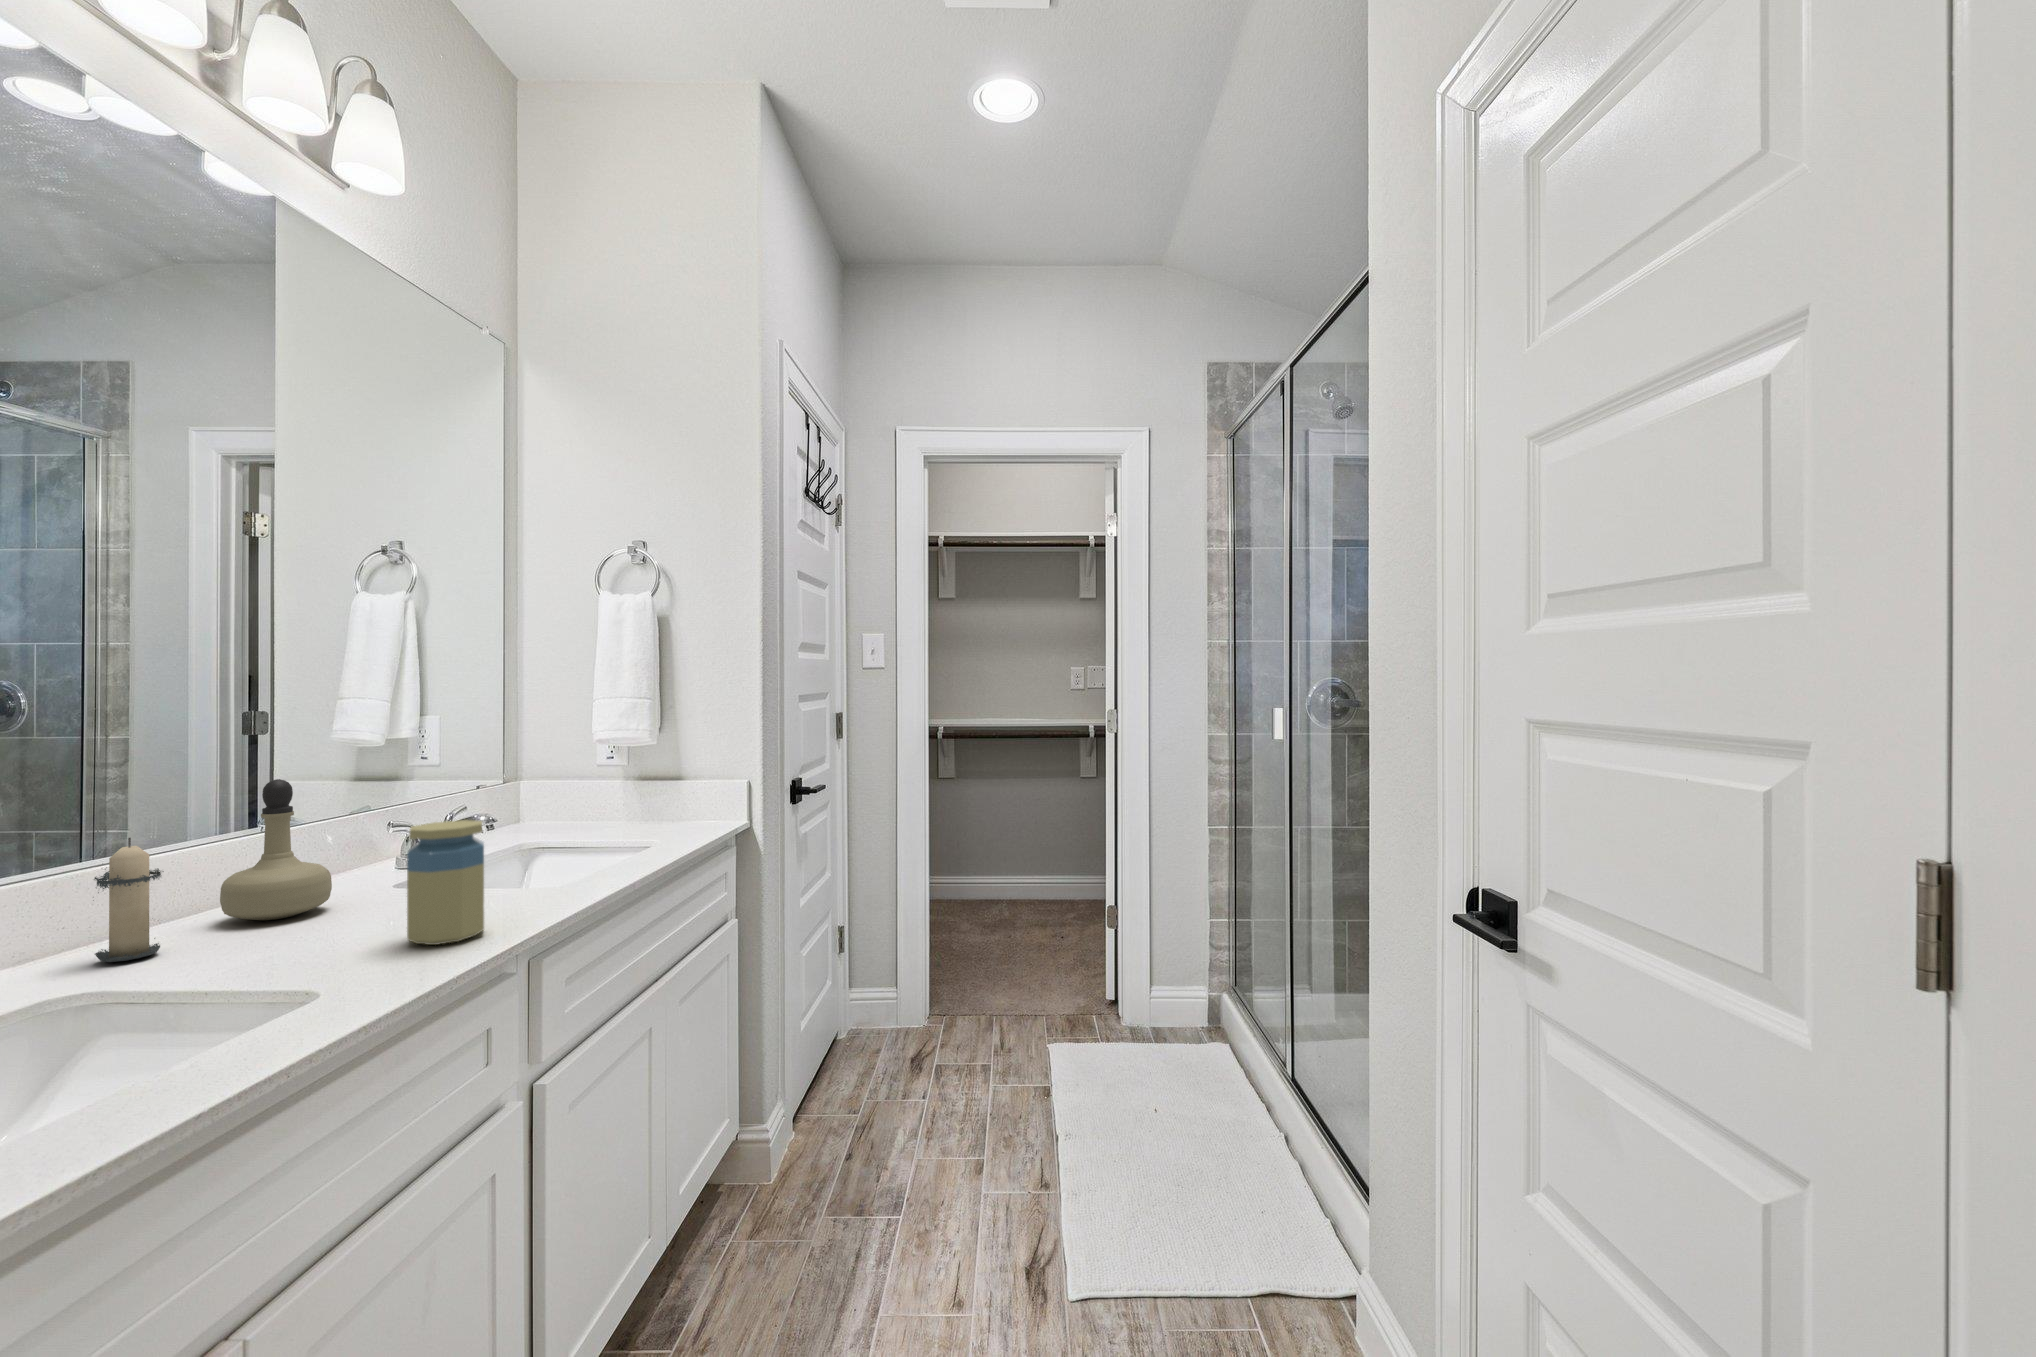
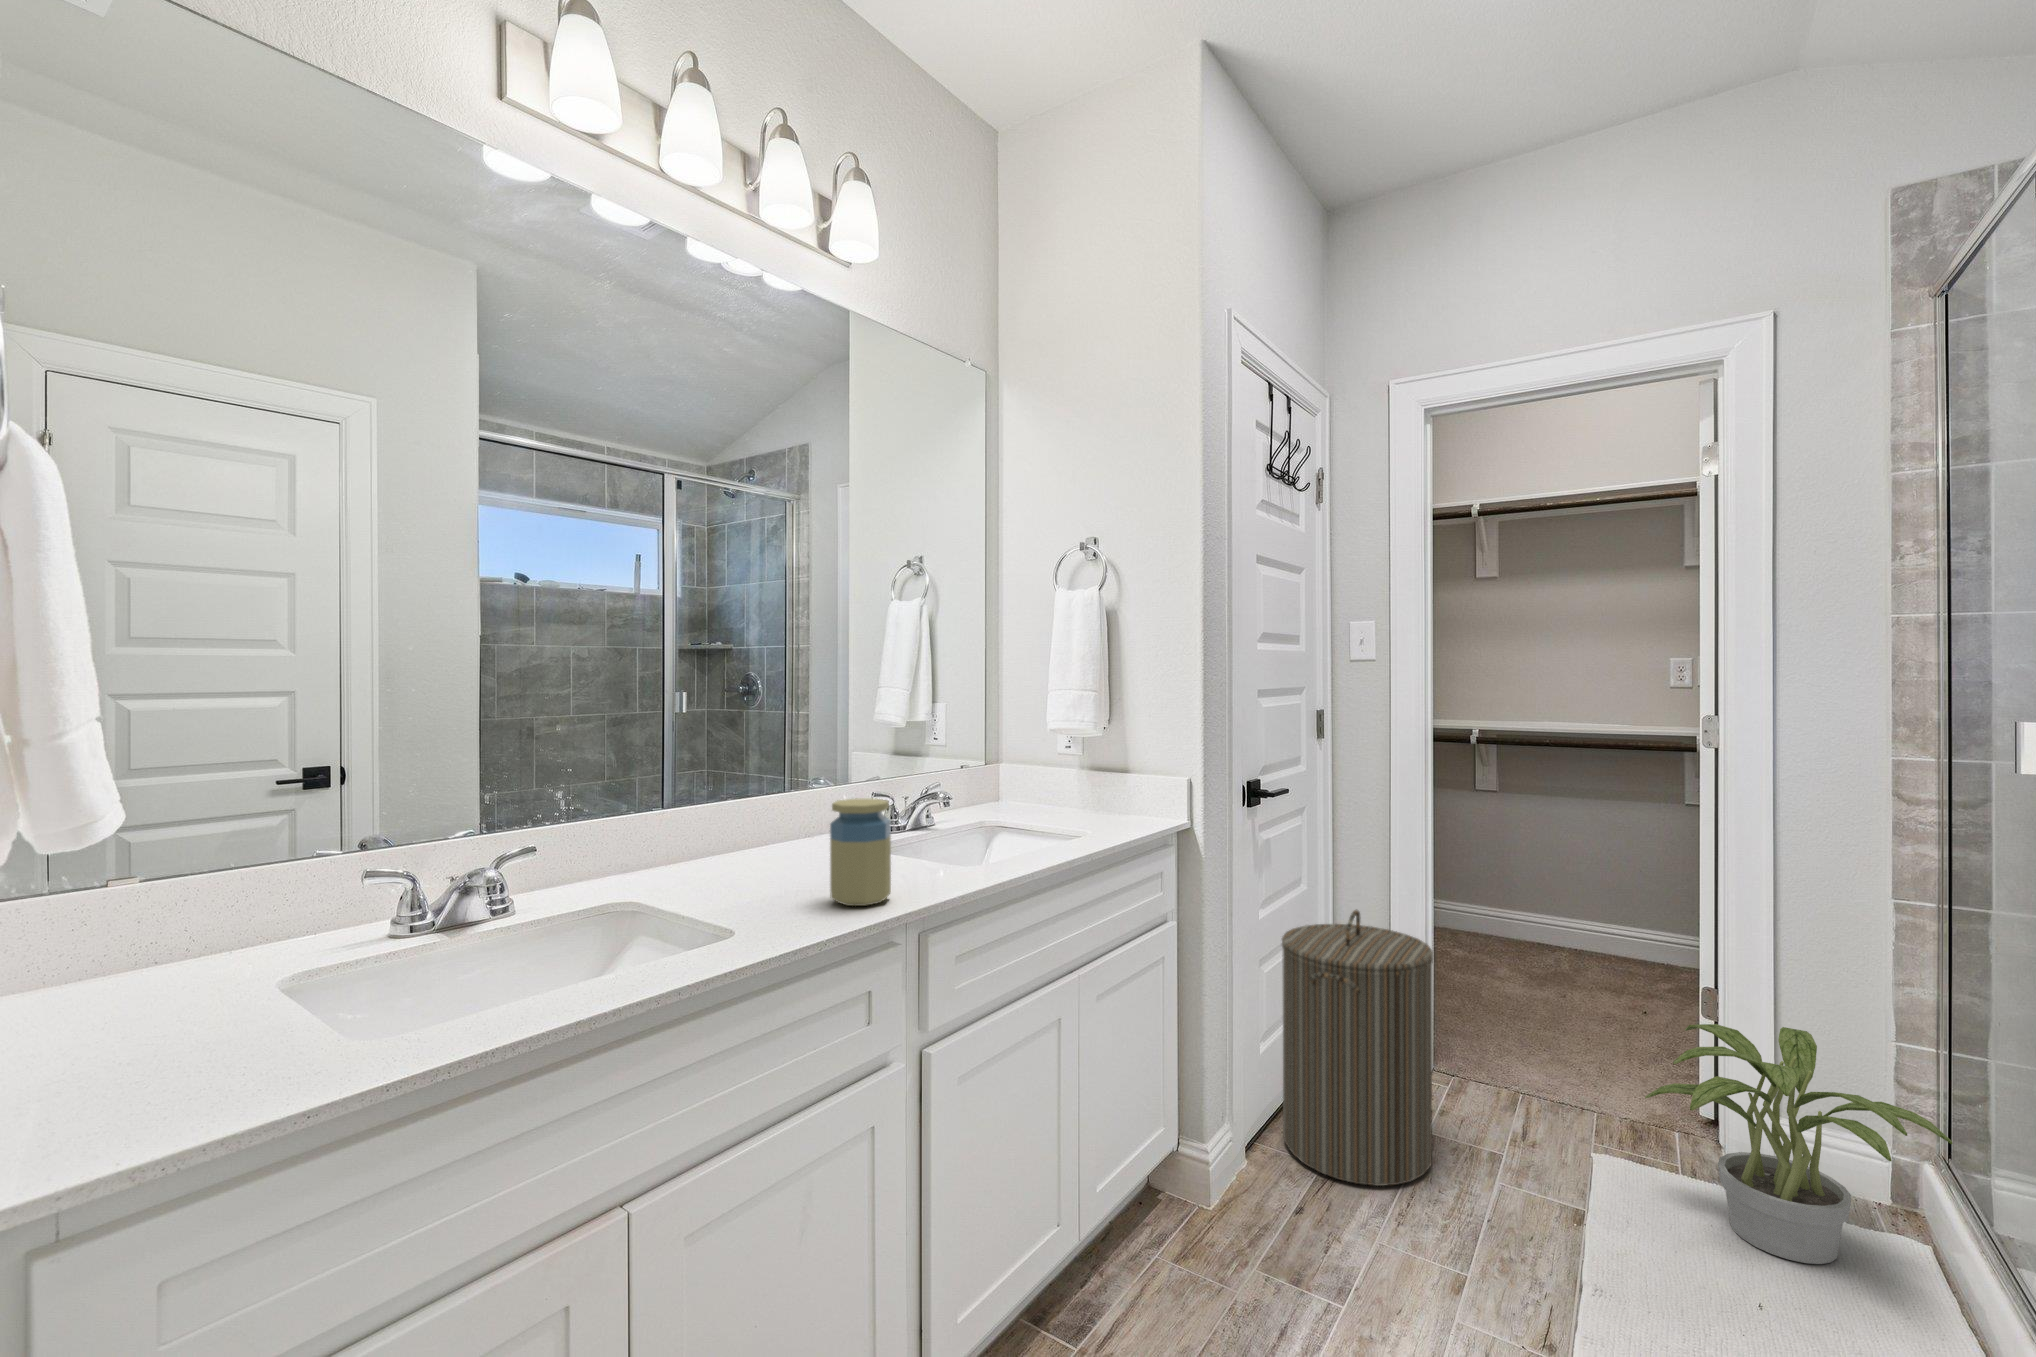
perfume bottle: present [220,779,332,920] -> none [744,753,813,865]
candle: present [94,838,164,962] -> none [657,791,704,884]
laundry hamper: none [820,884,944,1120] -> present [1282,910,1433,1186]
potted plant: none [1084,923,1246,1079] -> present [1645,1024,1952,1264]

